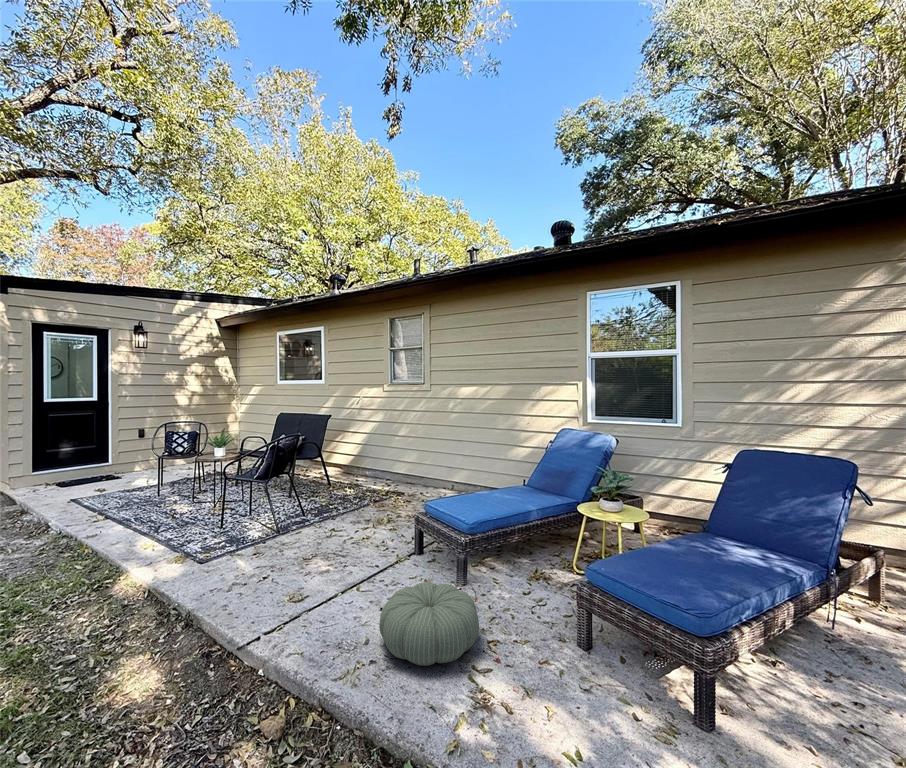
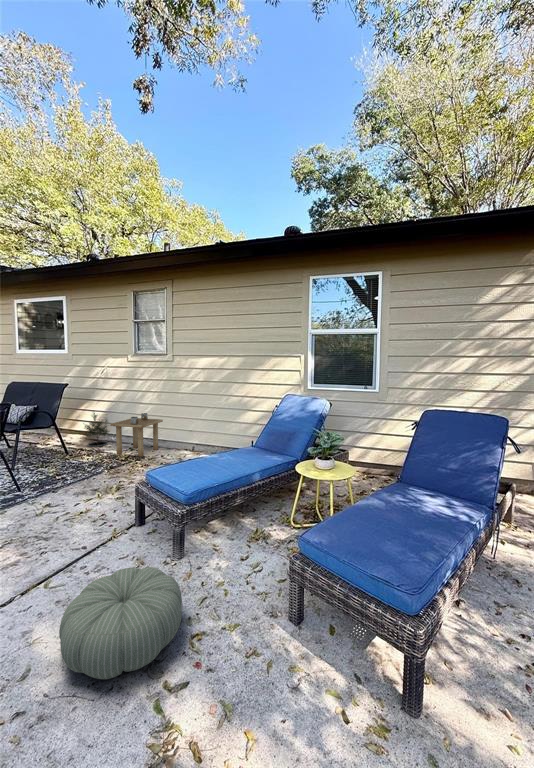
potted tree: none [343,441,369,480] -> present [85,413,109,447]
side table: none [373,446,424,492] -> present [110,413,163,457]

